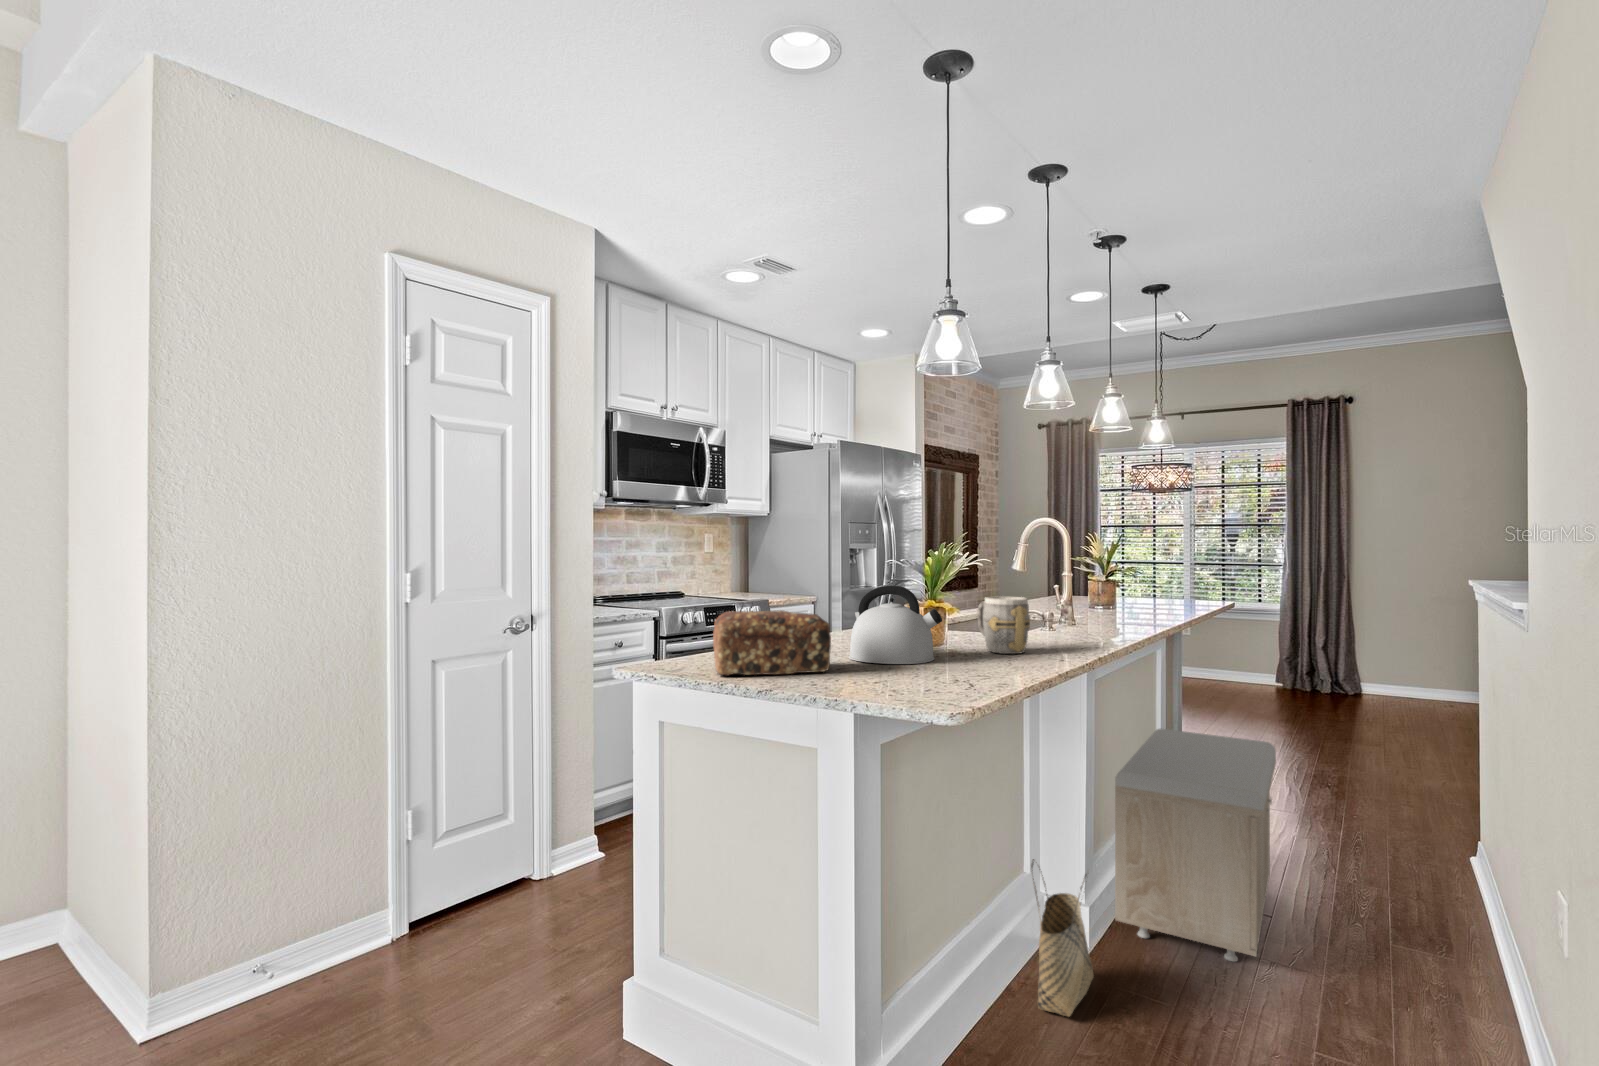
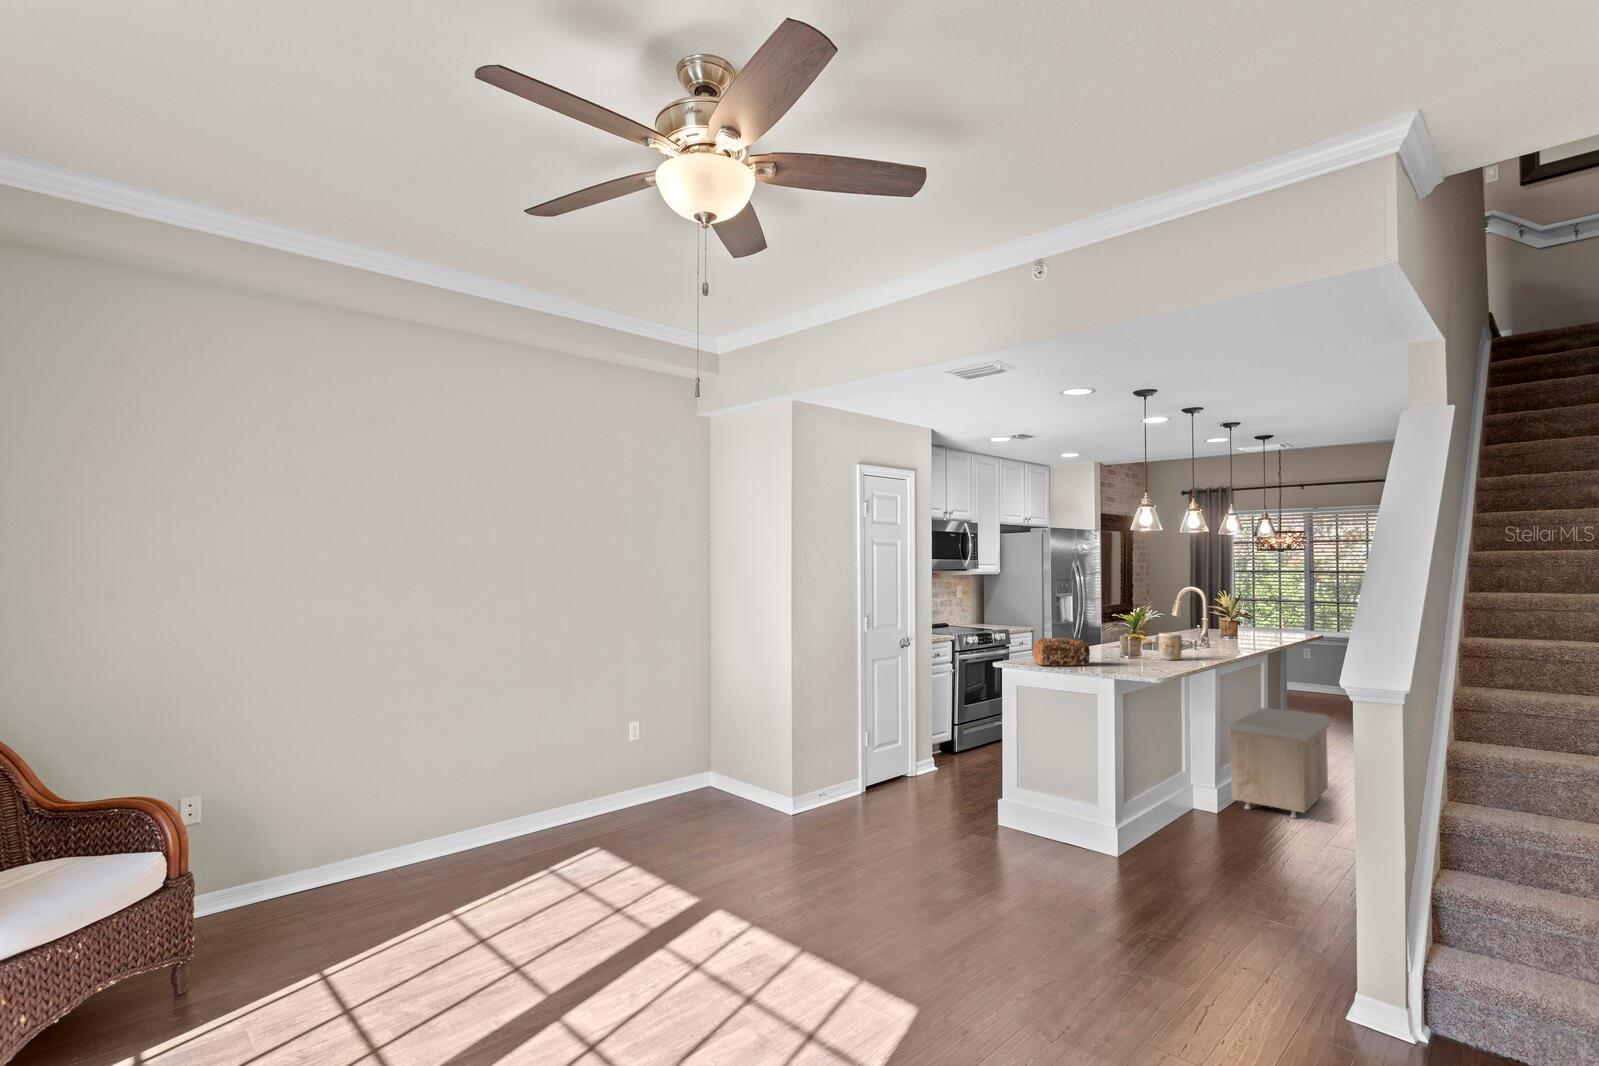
kettle: present [849,585,942,664] -> none [1093,627,1139,663]
woven basket: present [1031,859,1094,1016] -> none [1185,759,1218,827]

